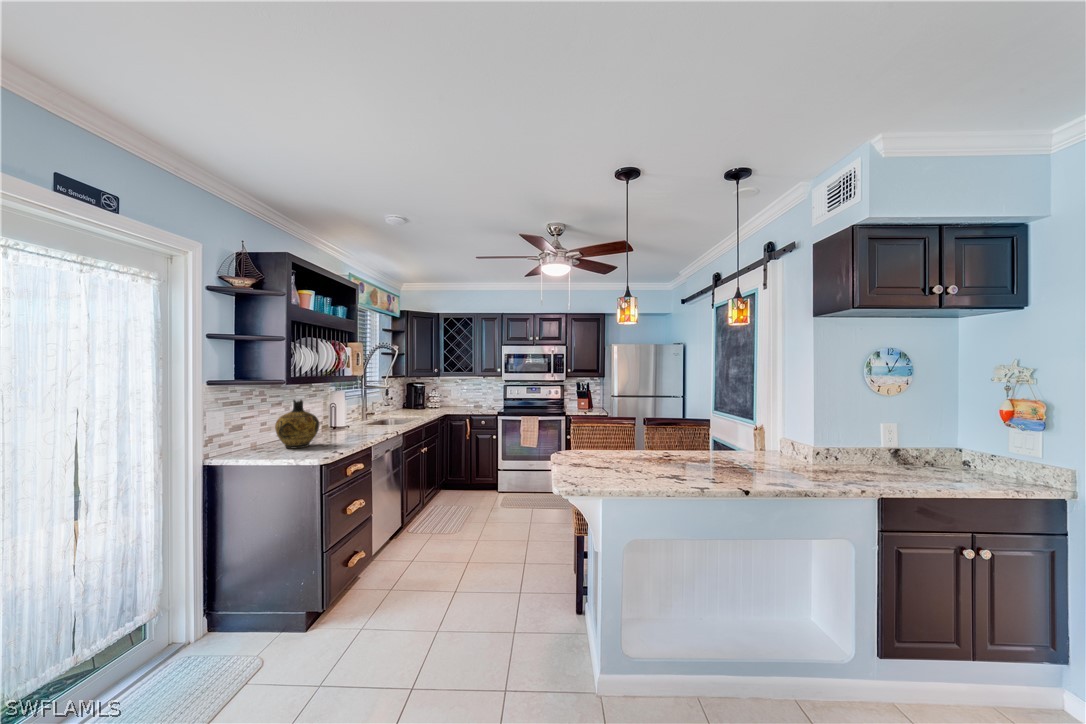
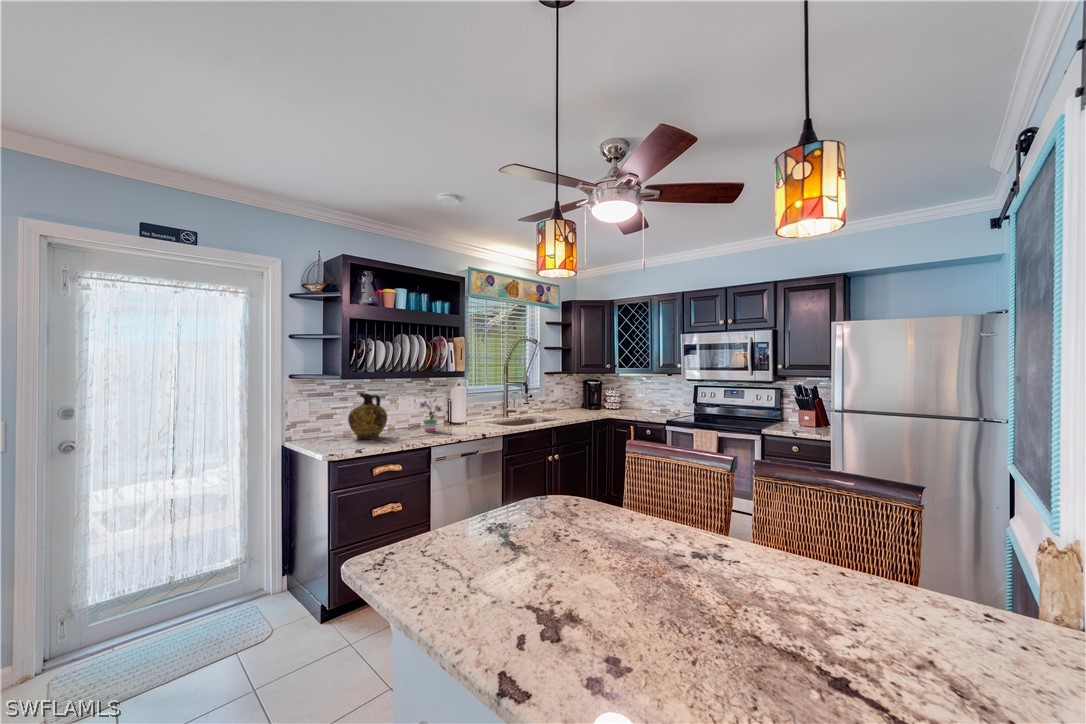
potted plant: none [329,394,355,437] -> present [419,391,442,432]

